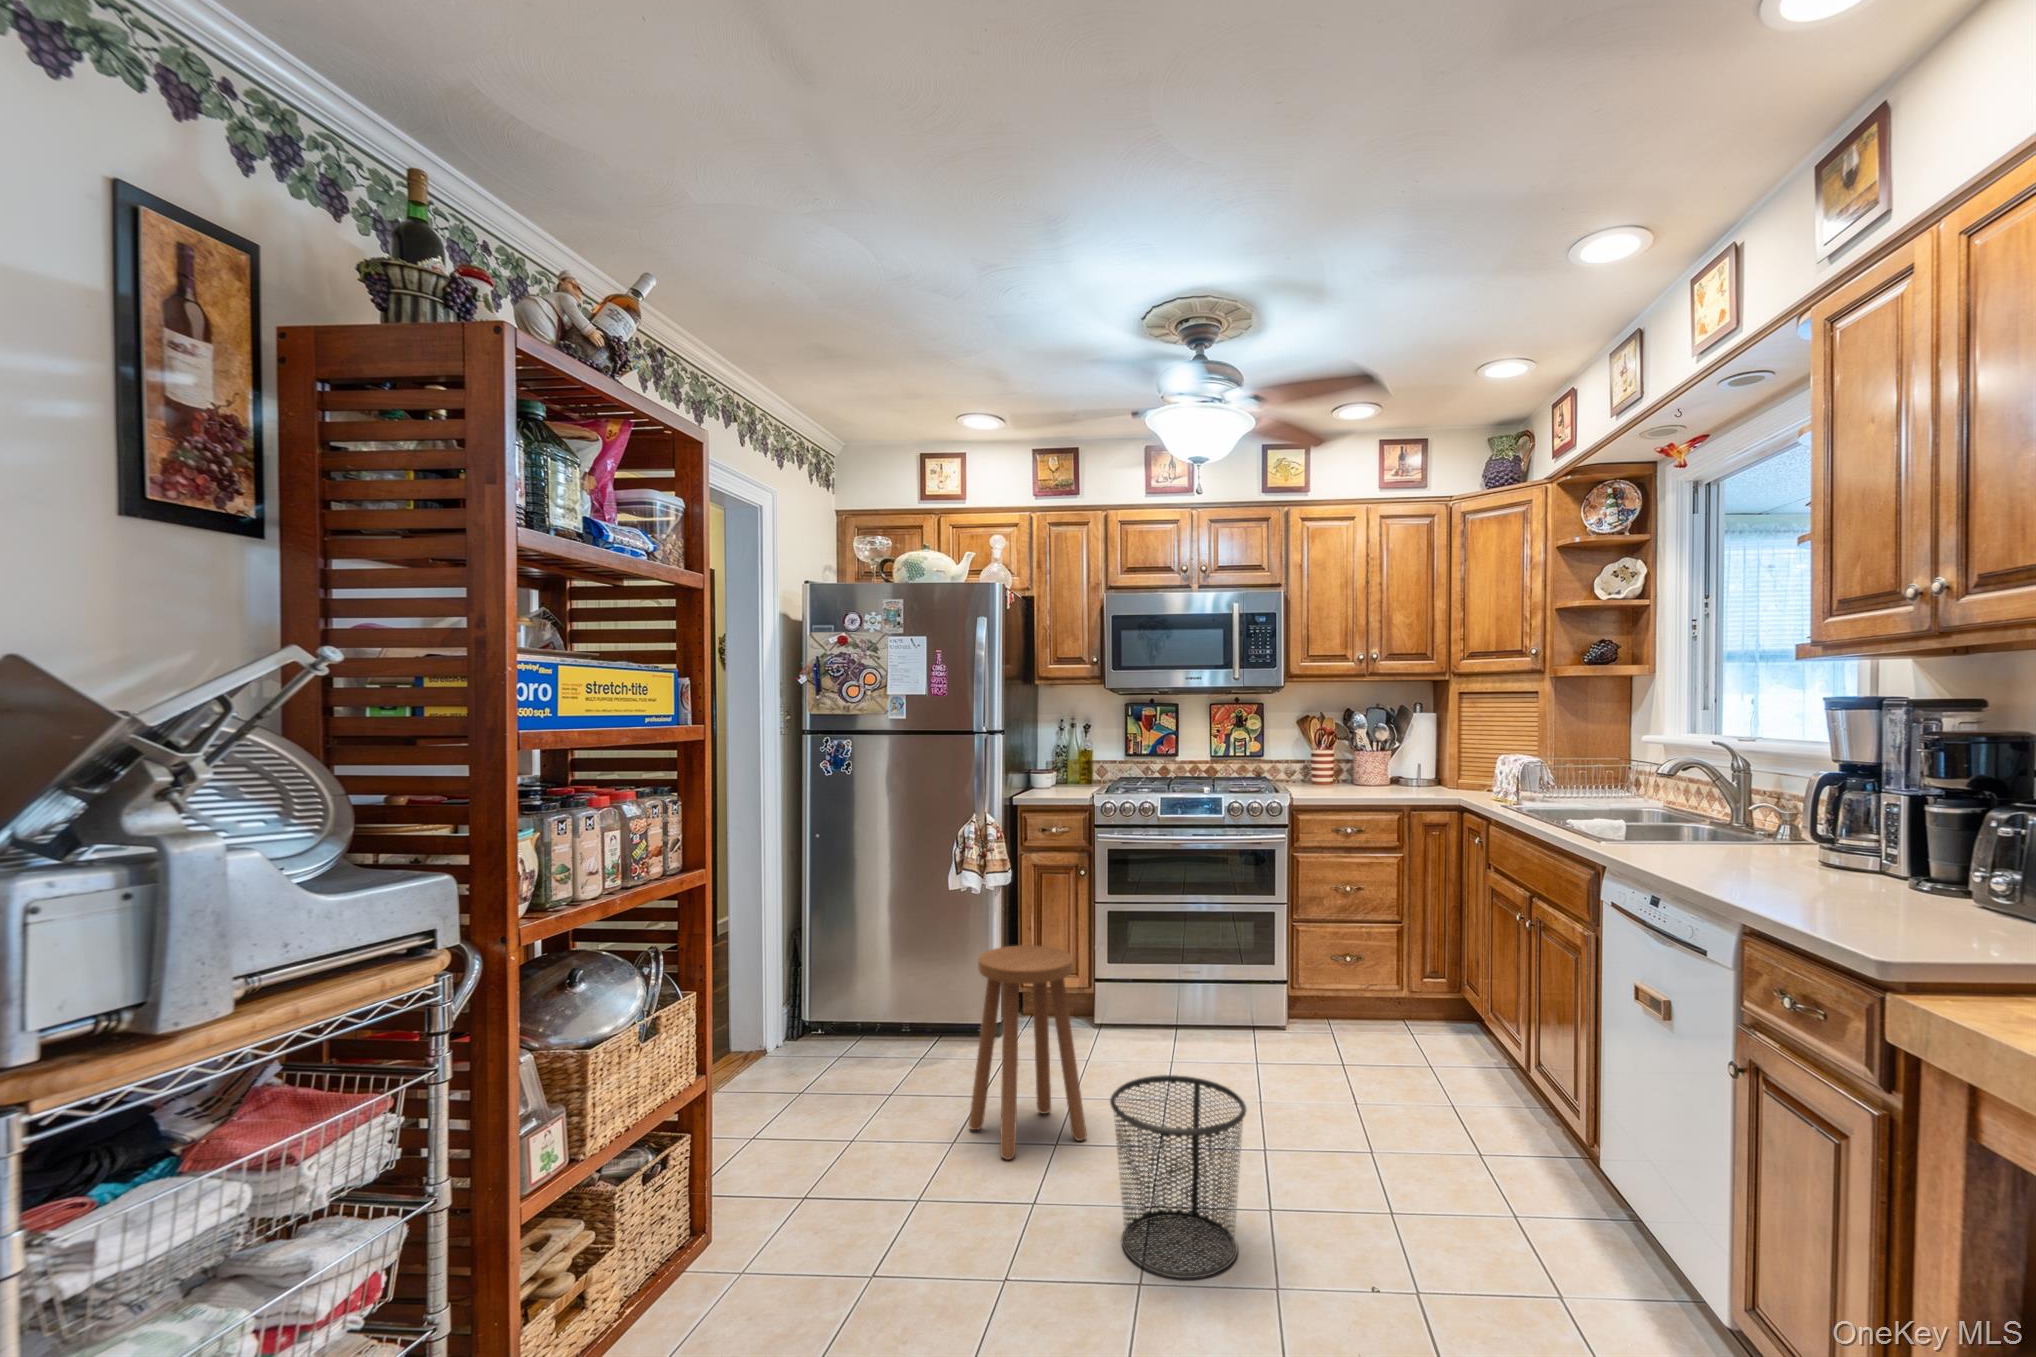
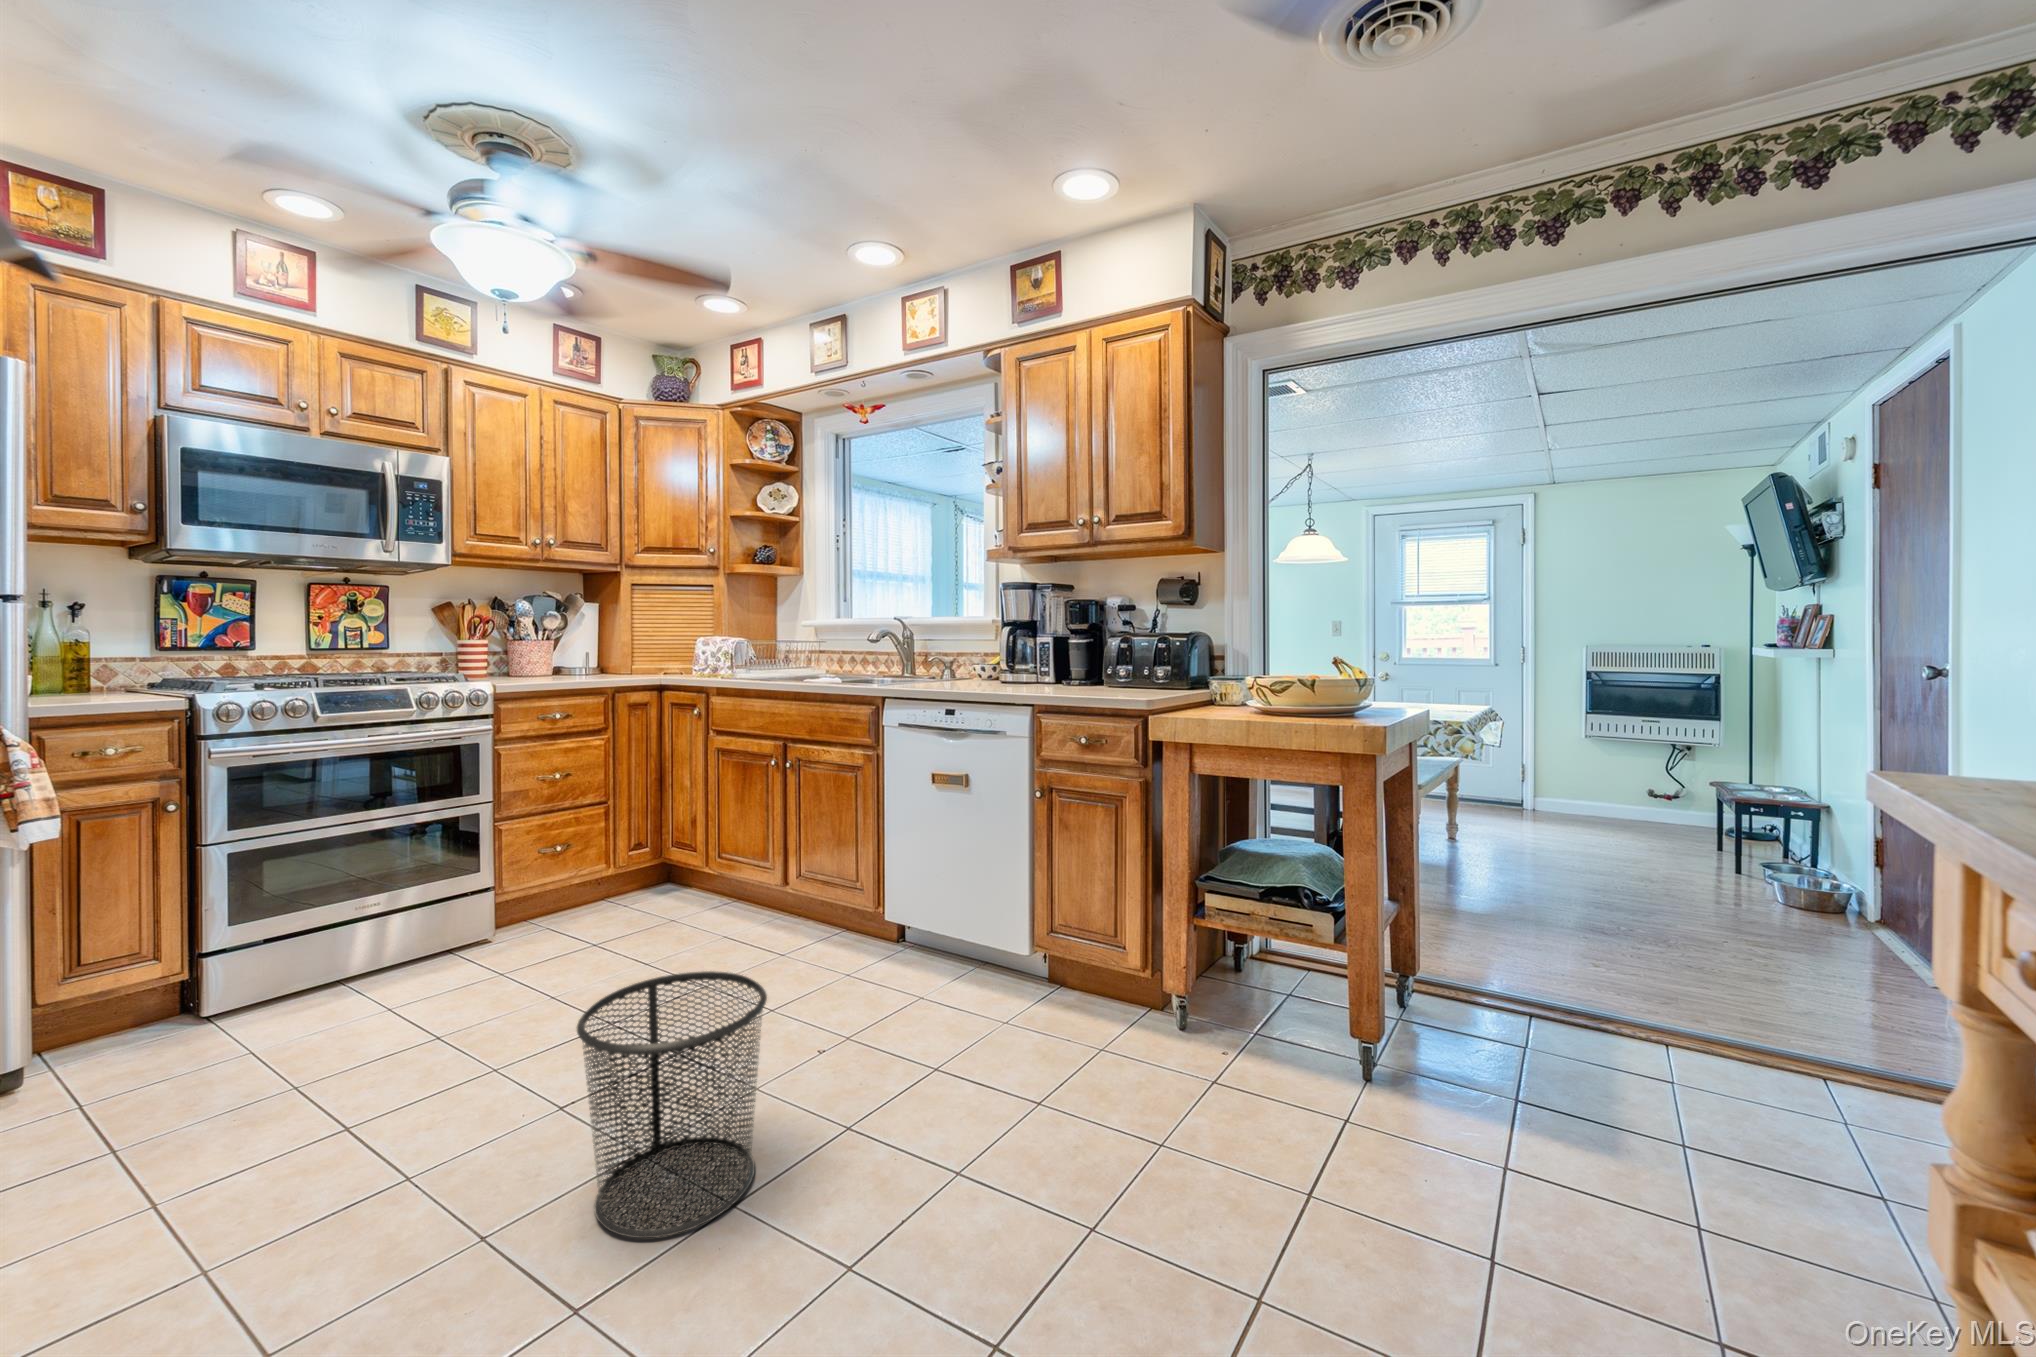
stool: present [969,945,1087,1159] -> none [91,902,382,1295]

